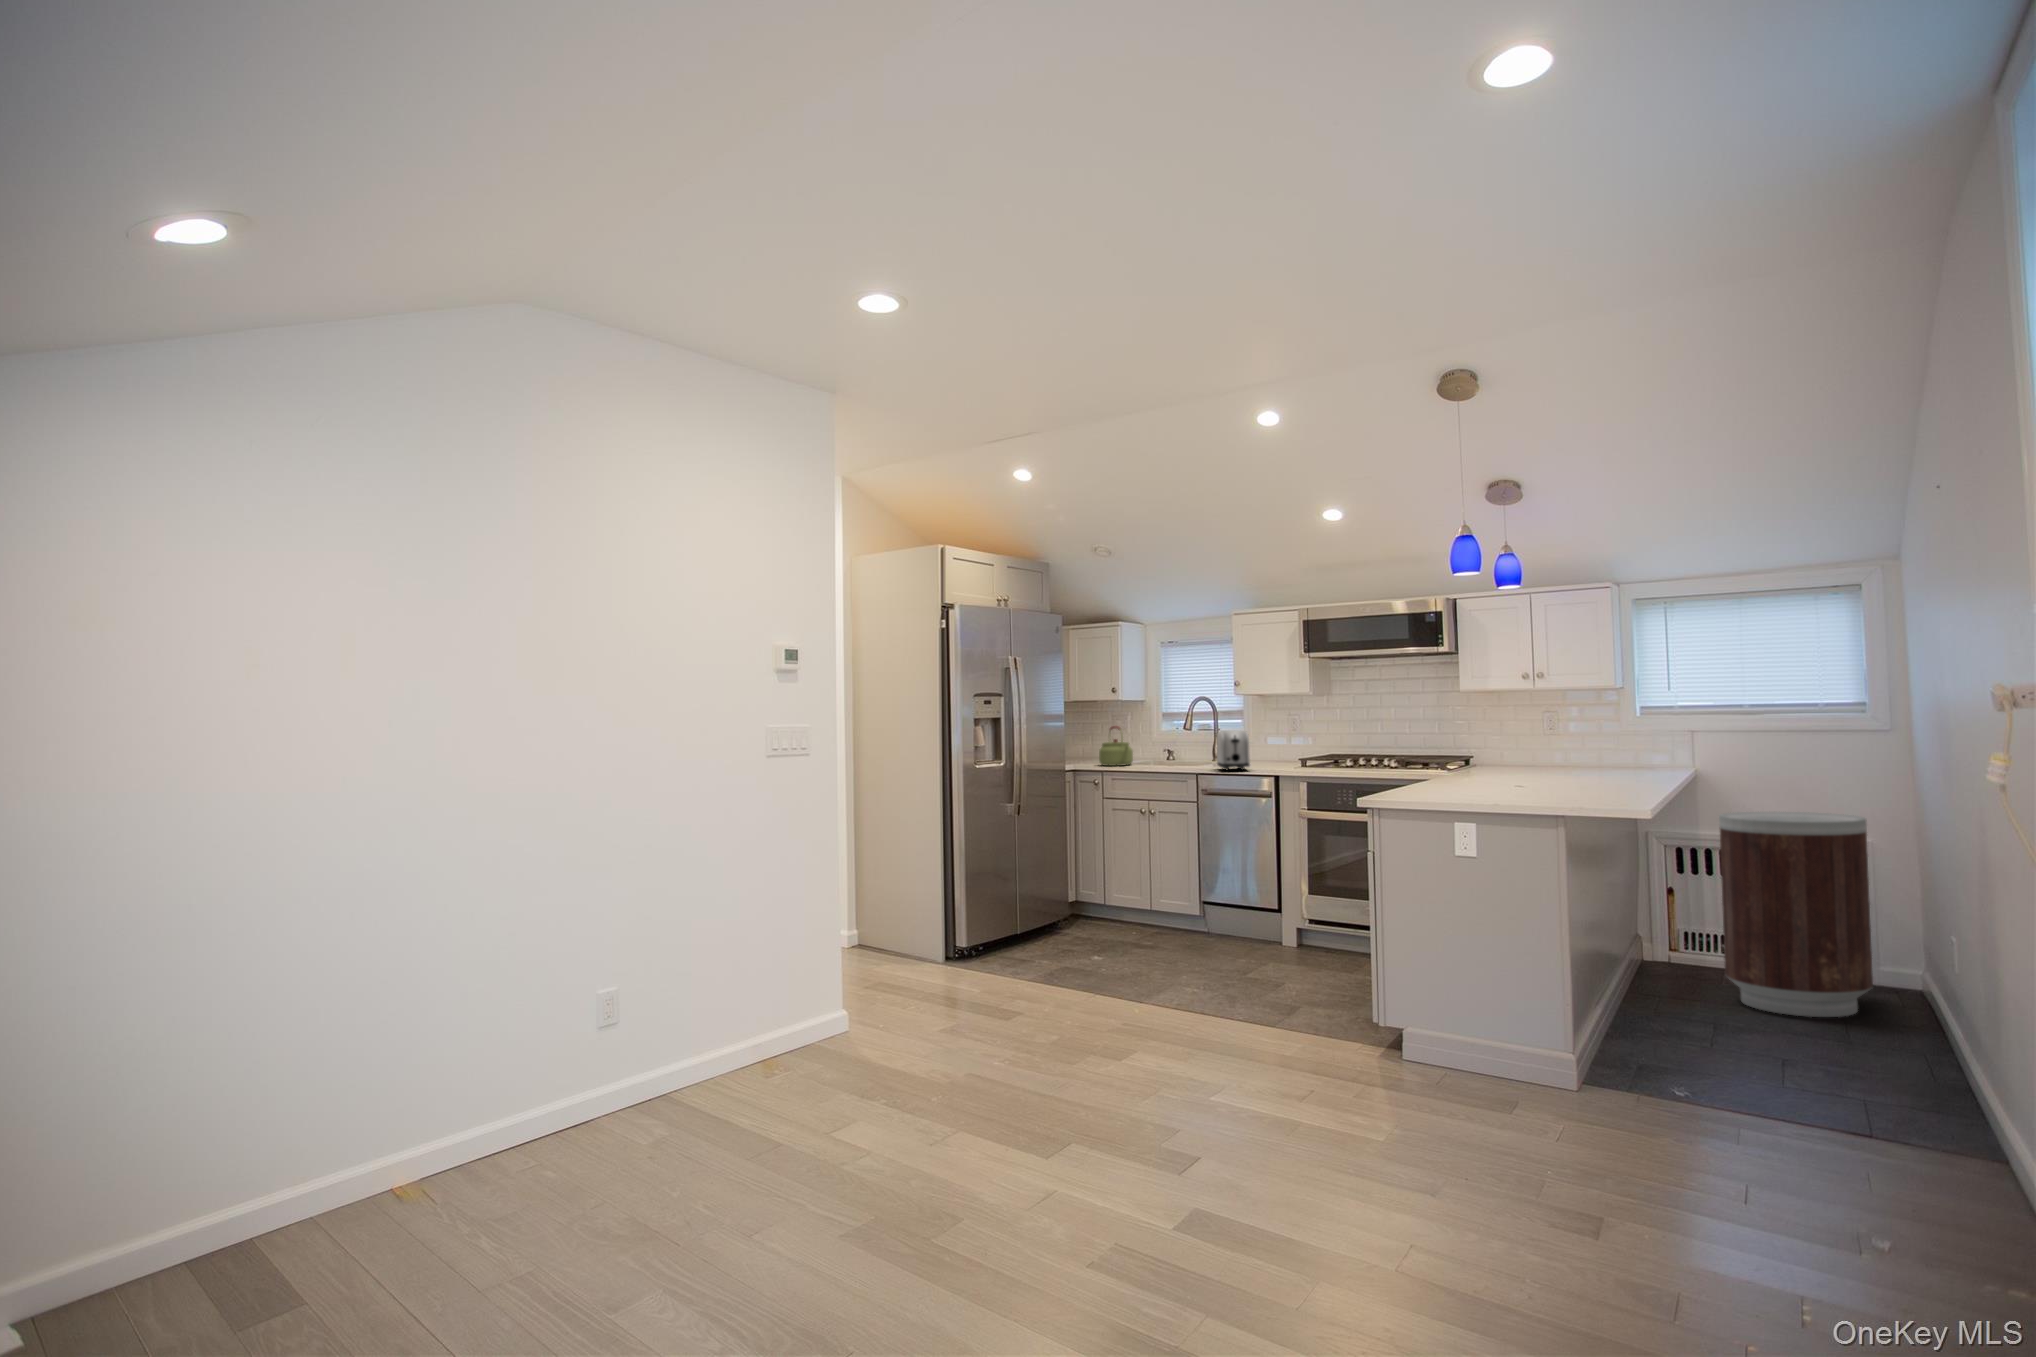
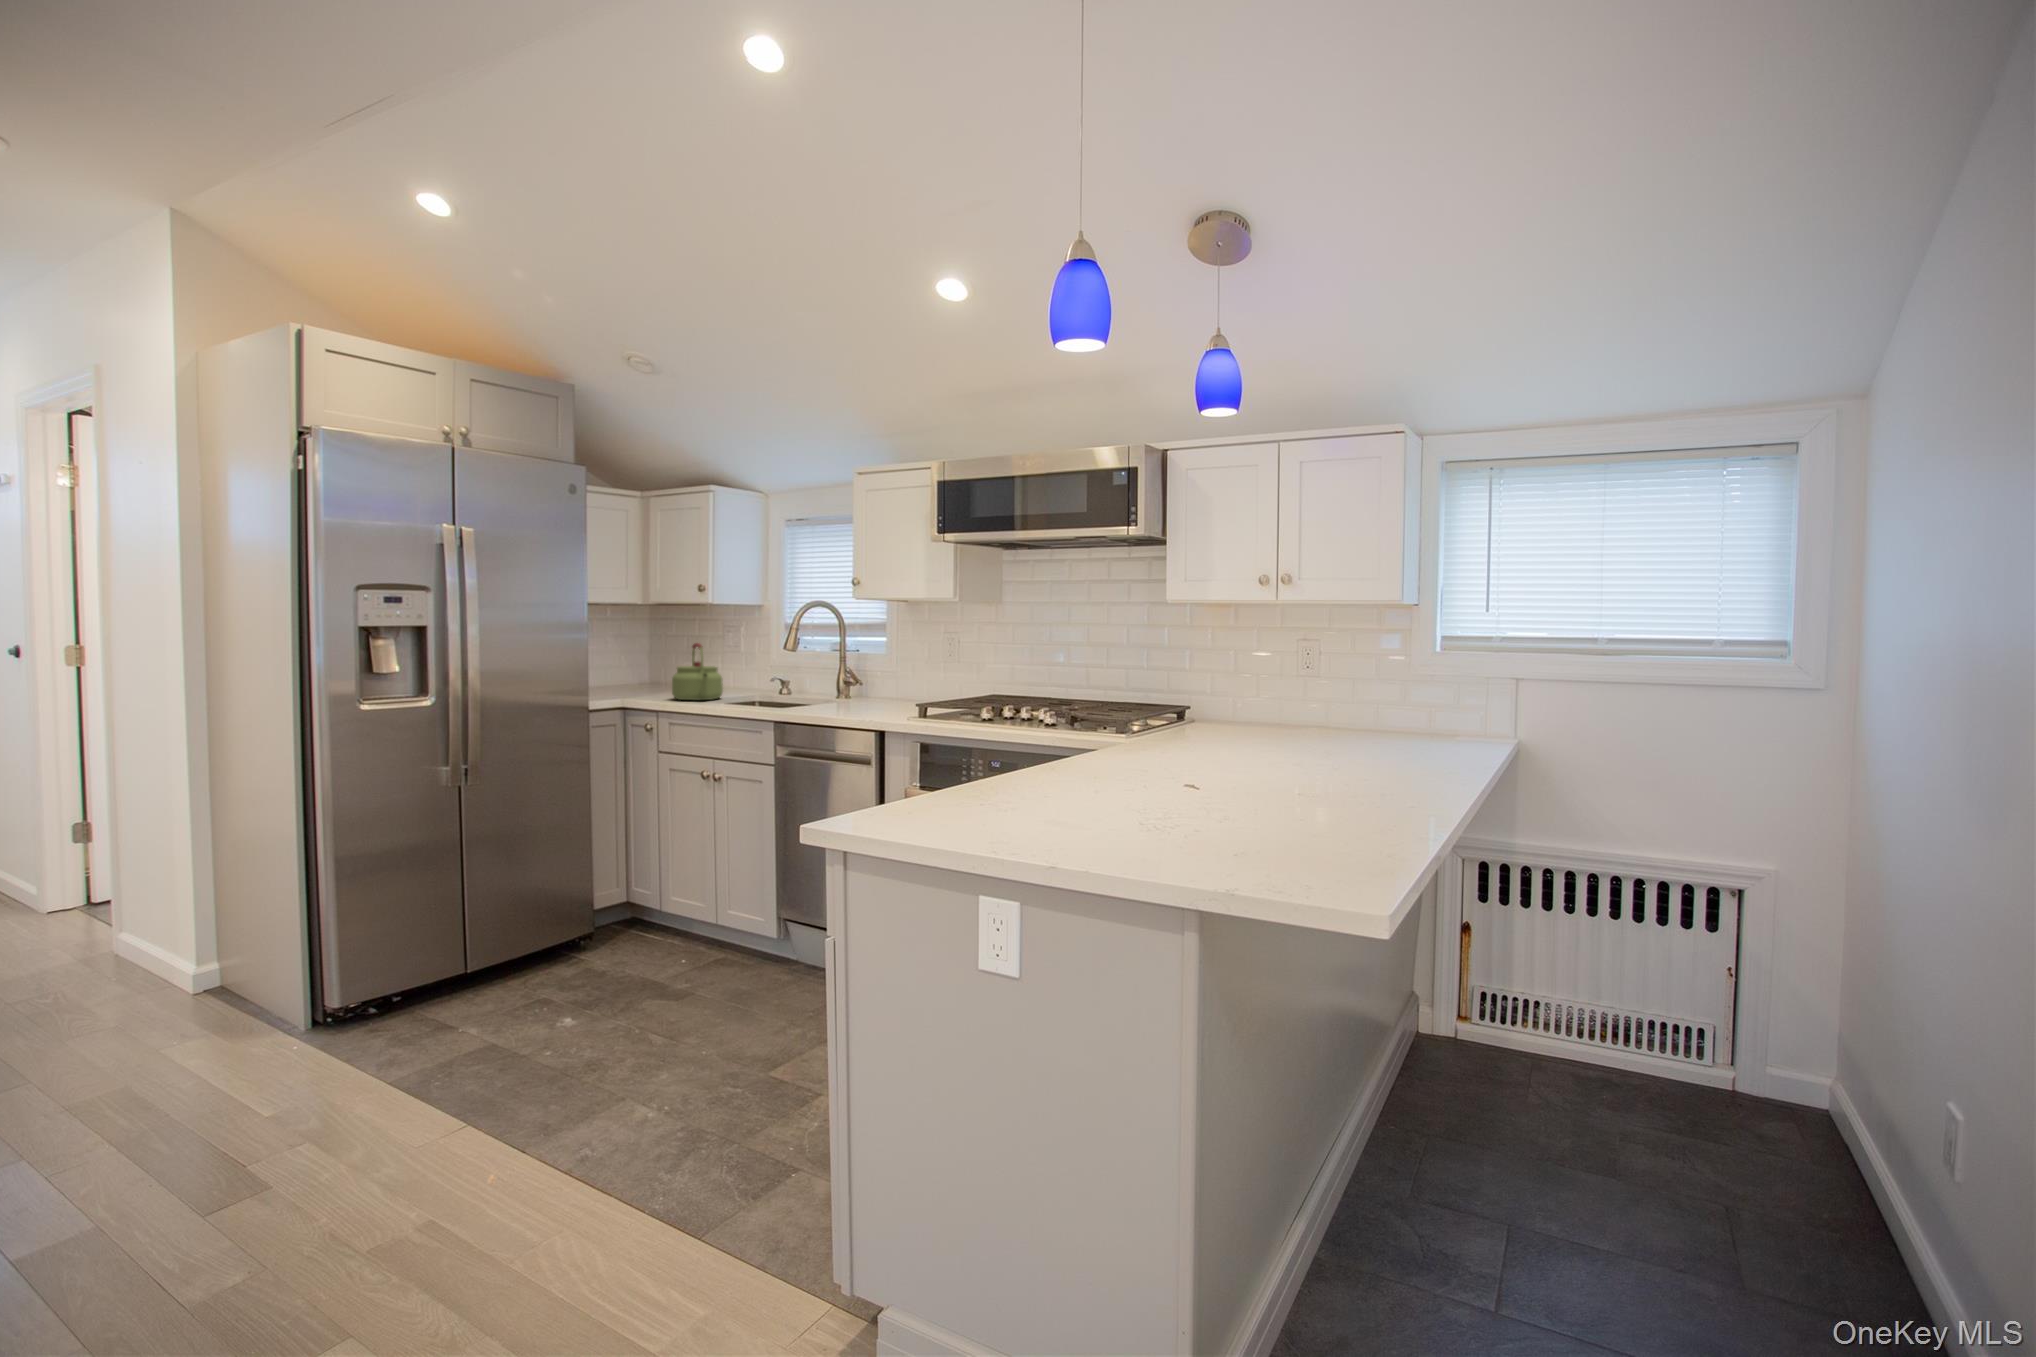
toaster: present [1217,731,1250,771] -> none [808,656,857,718]
trash can: present [1719,812,1873,1017] -> none [1587,830,1895,1257]

